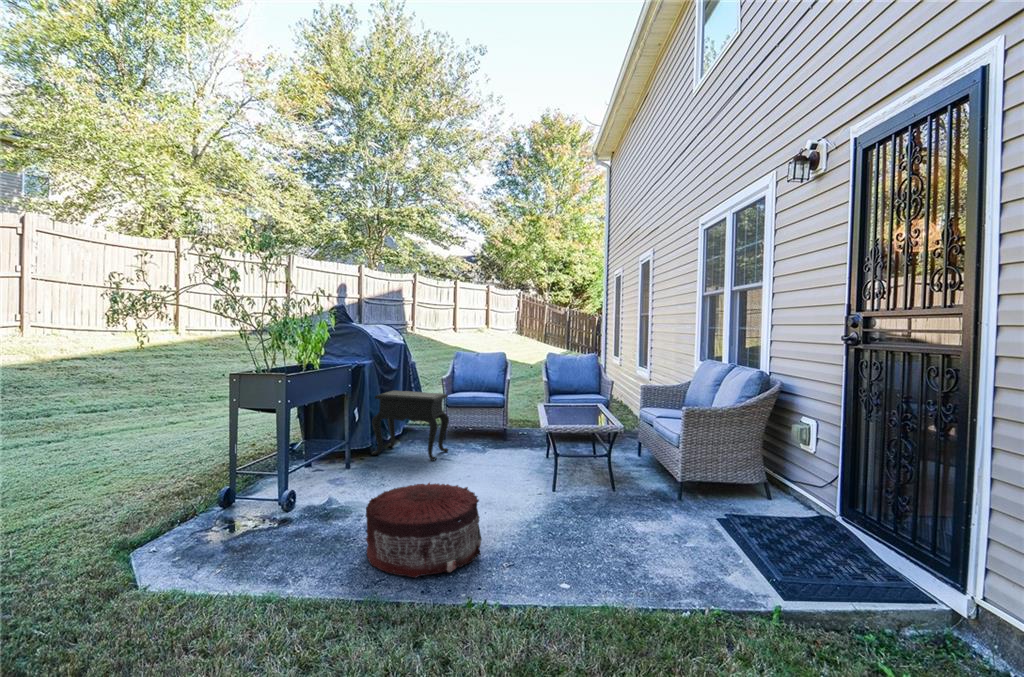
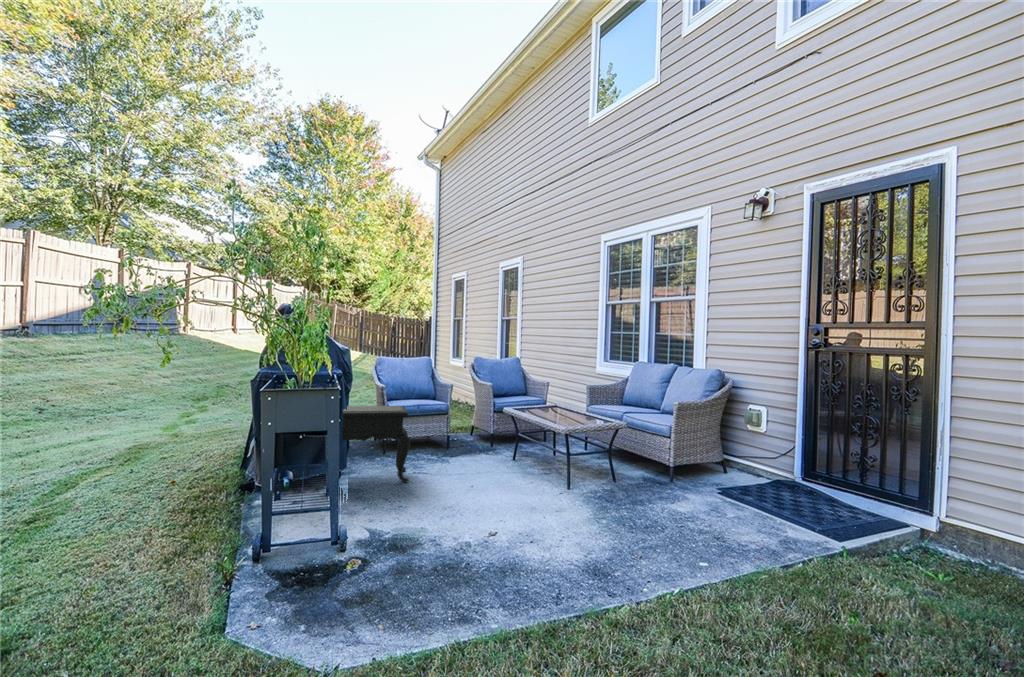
pouf: present [366,483,481,578] -> none [496,499,617,603]

